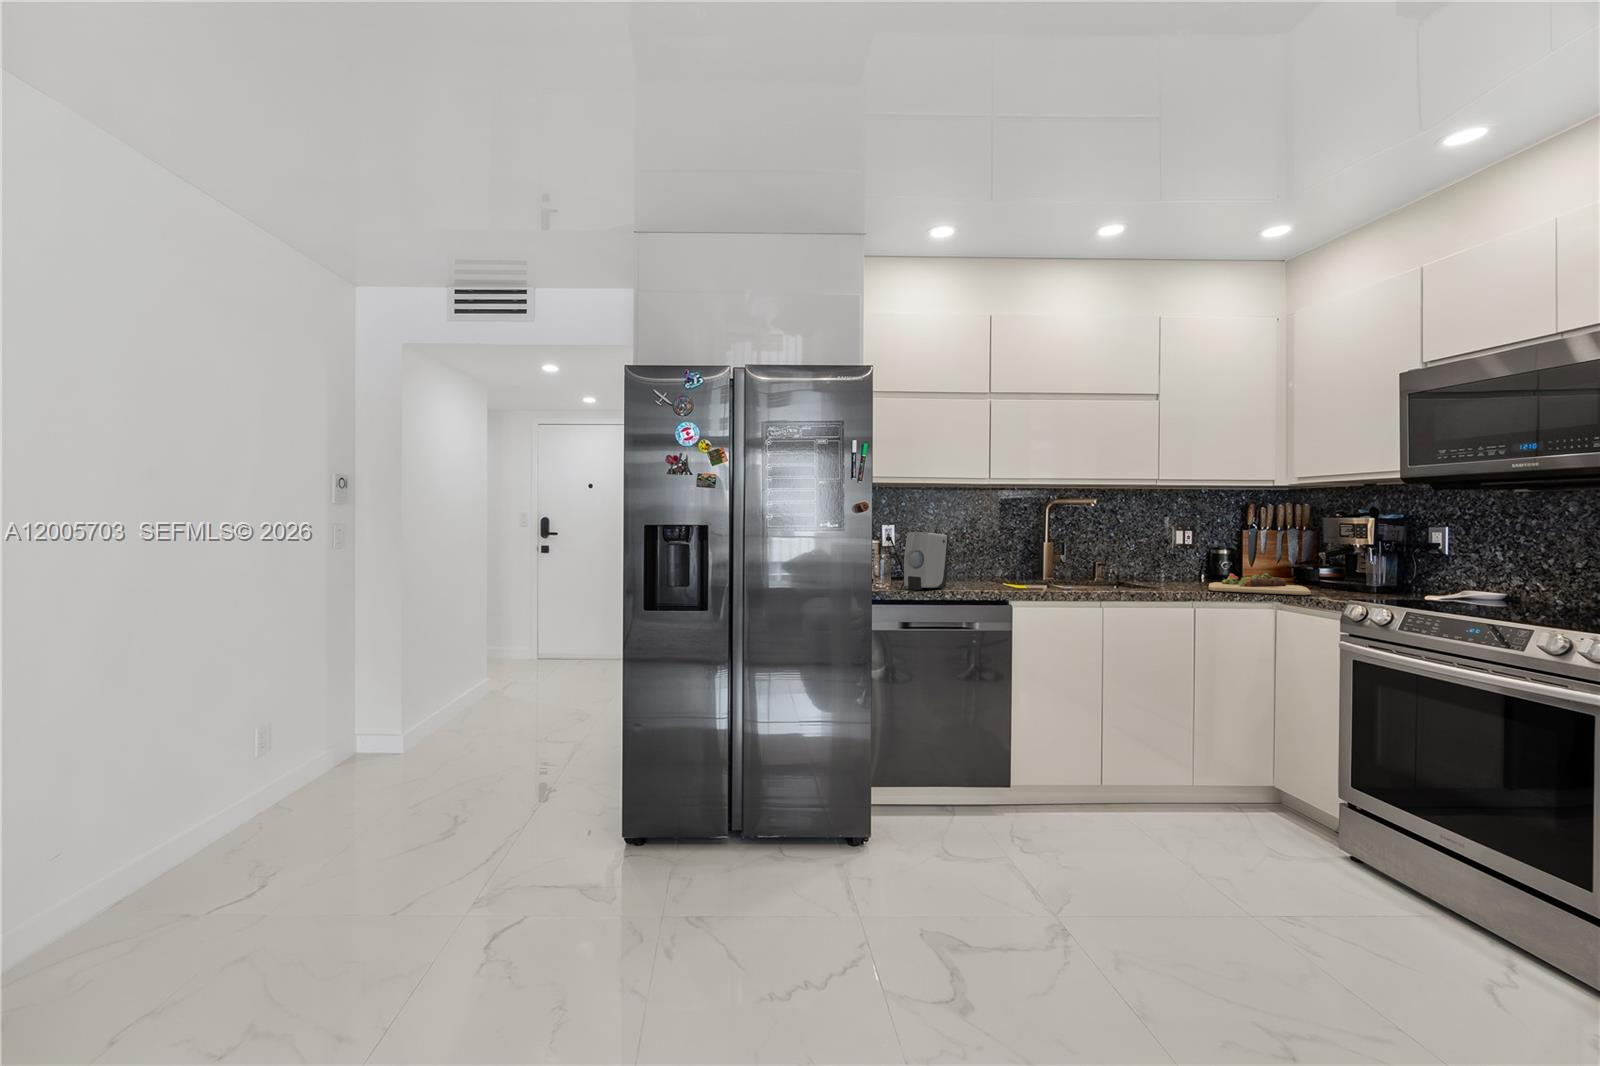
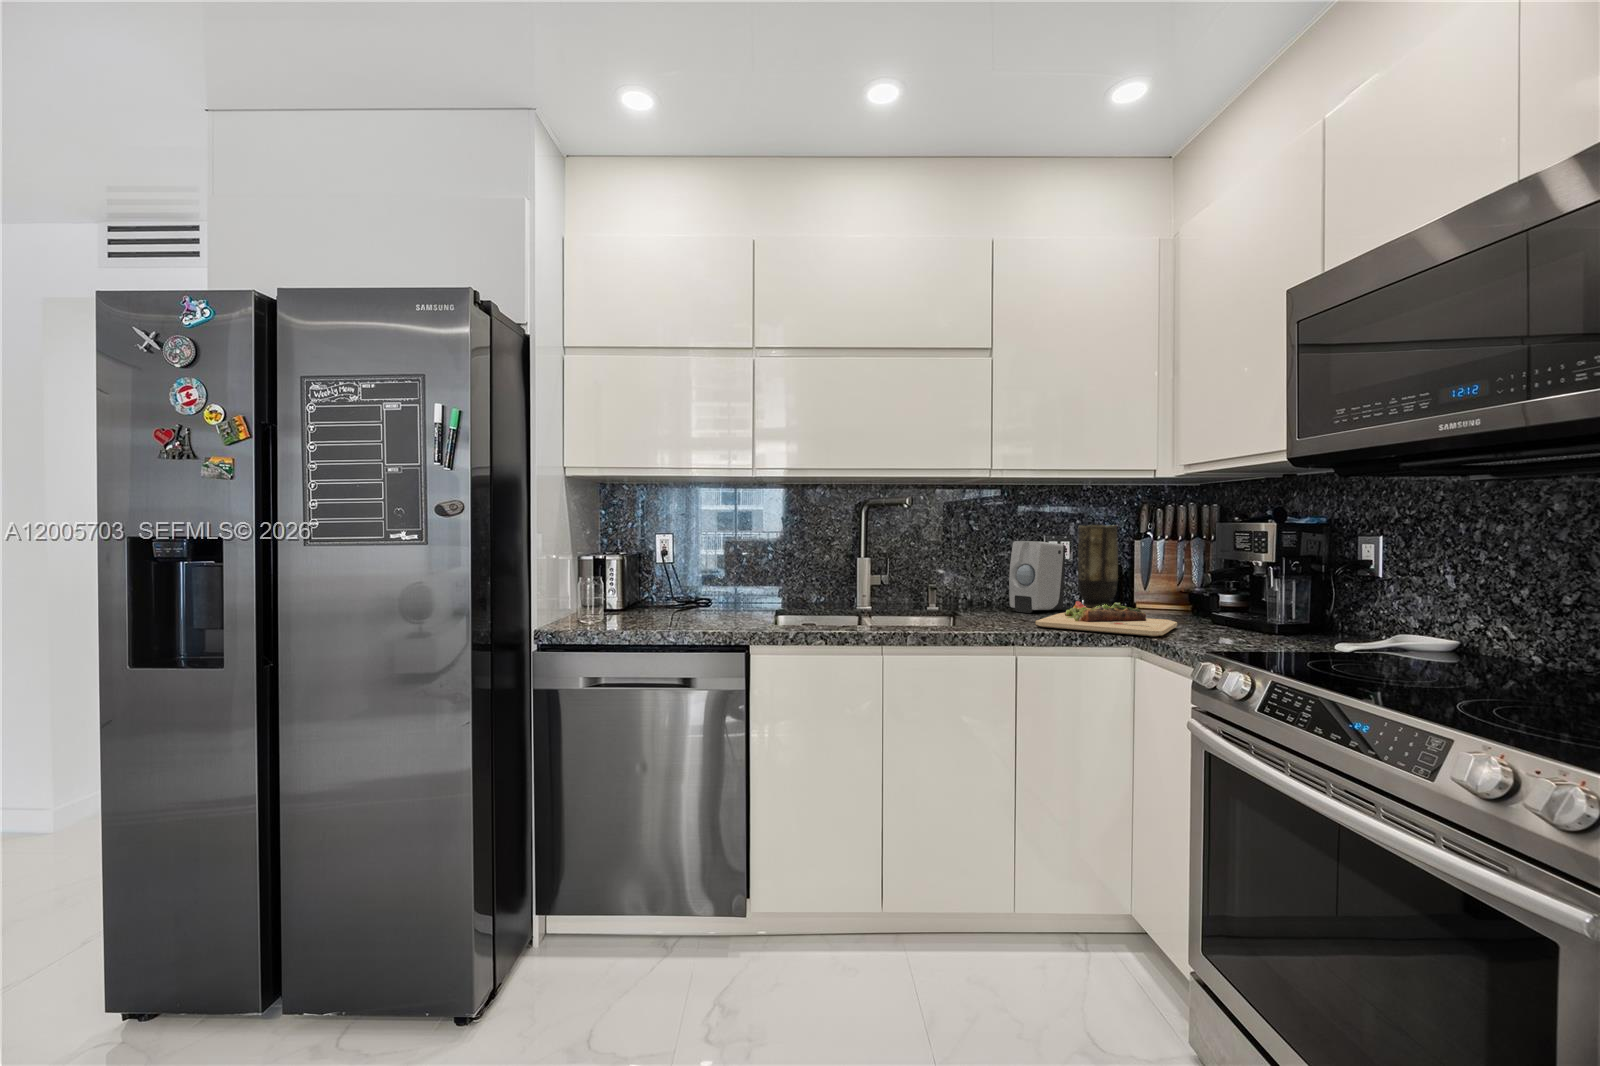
vase: none [1201,519,1233,580] -> present [1078,525,1118,607]
soap dispenser: present [904,532,949,590] -> present [1009,541,1066,613]

